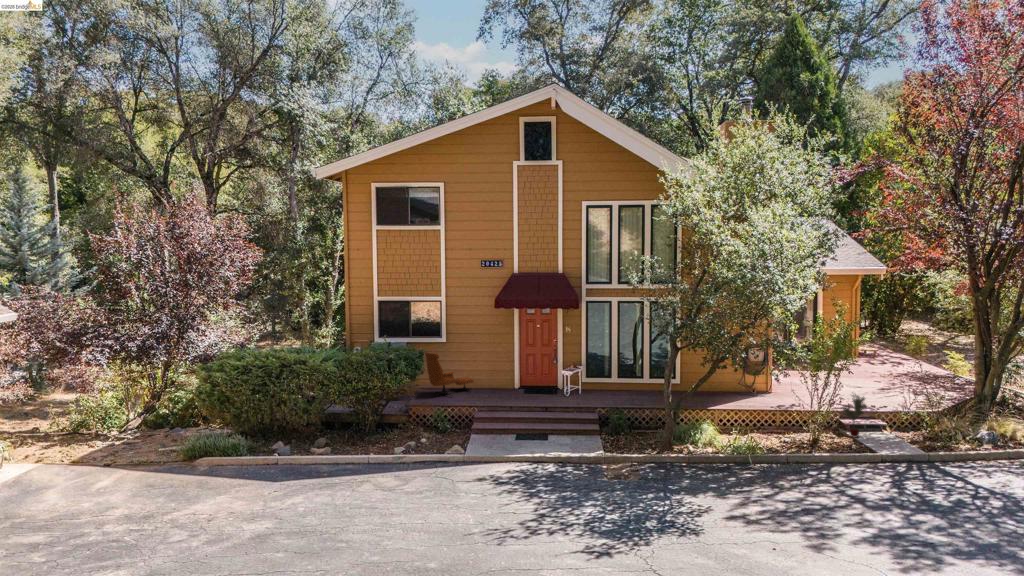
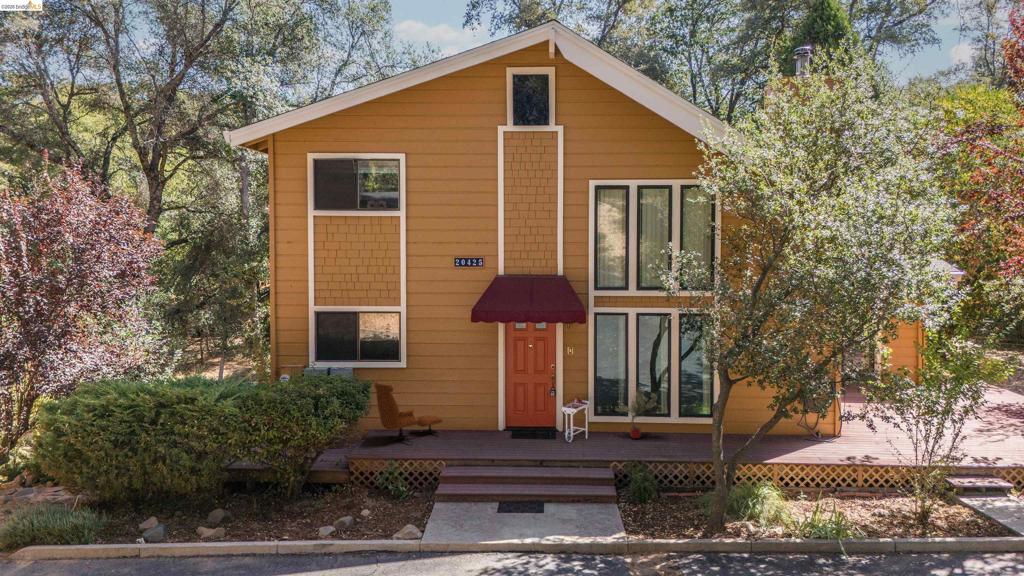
potted tree: present [841,394,866,437] -> present [615,387,657,439]

